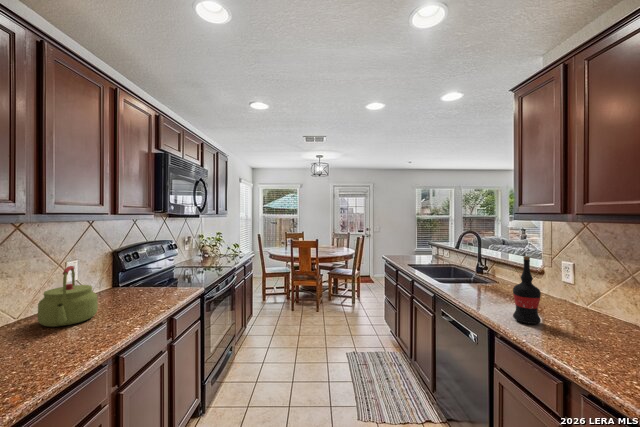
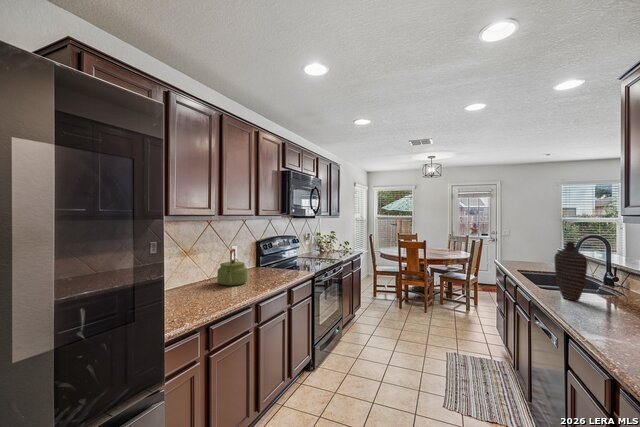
decorative vase: none [458,236,490,294] -> present [554,241,588,301]
wine bottle: present [513,256,541,324] -> none [589,261,619,329]

